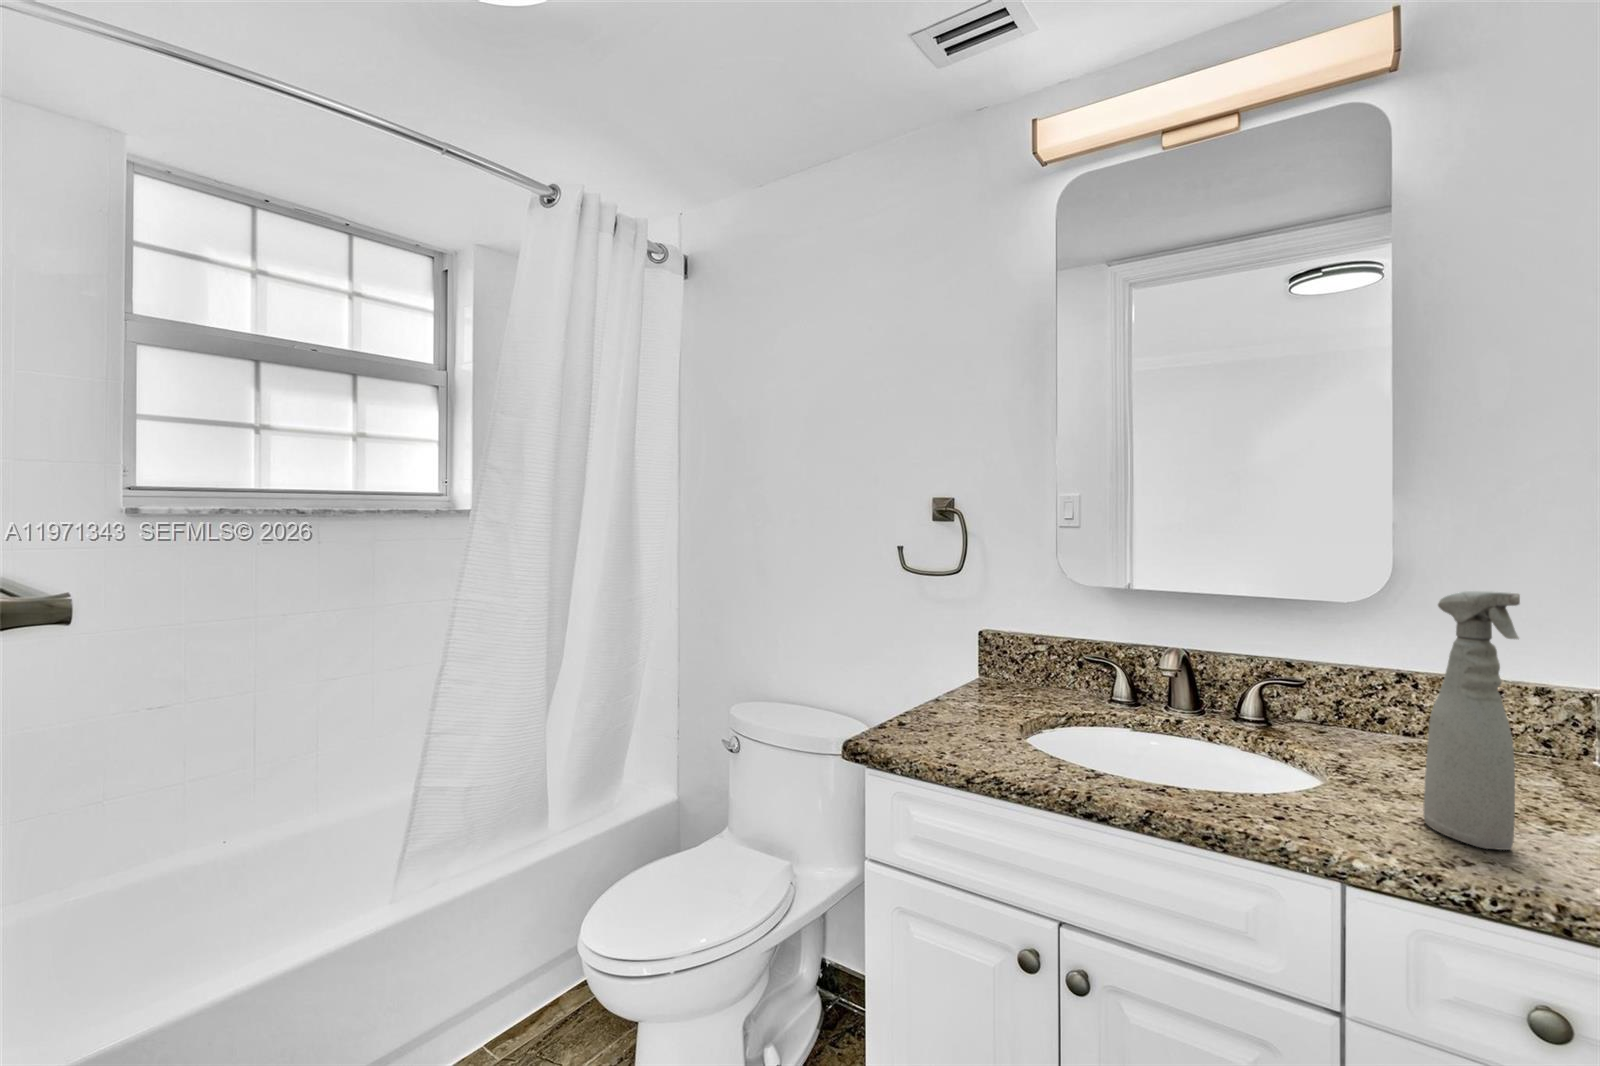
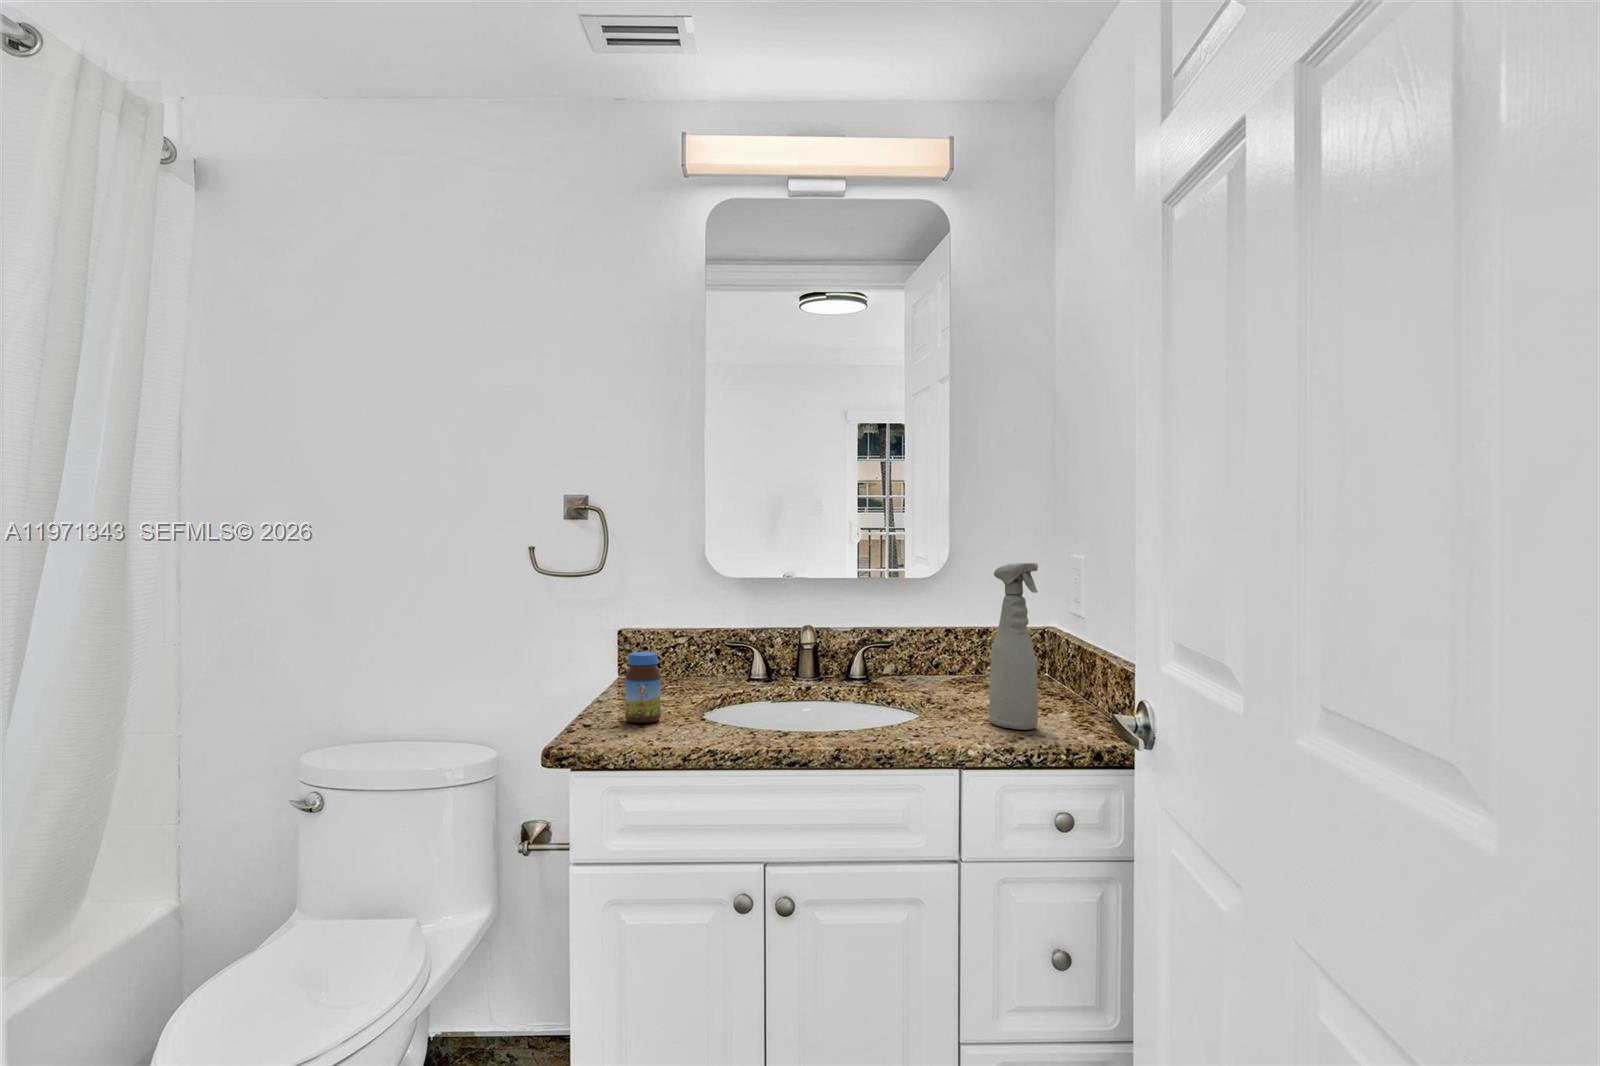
jar: none [938,656,976,731] -> present [625,652,661,723]

